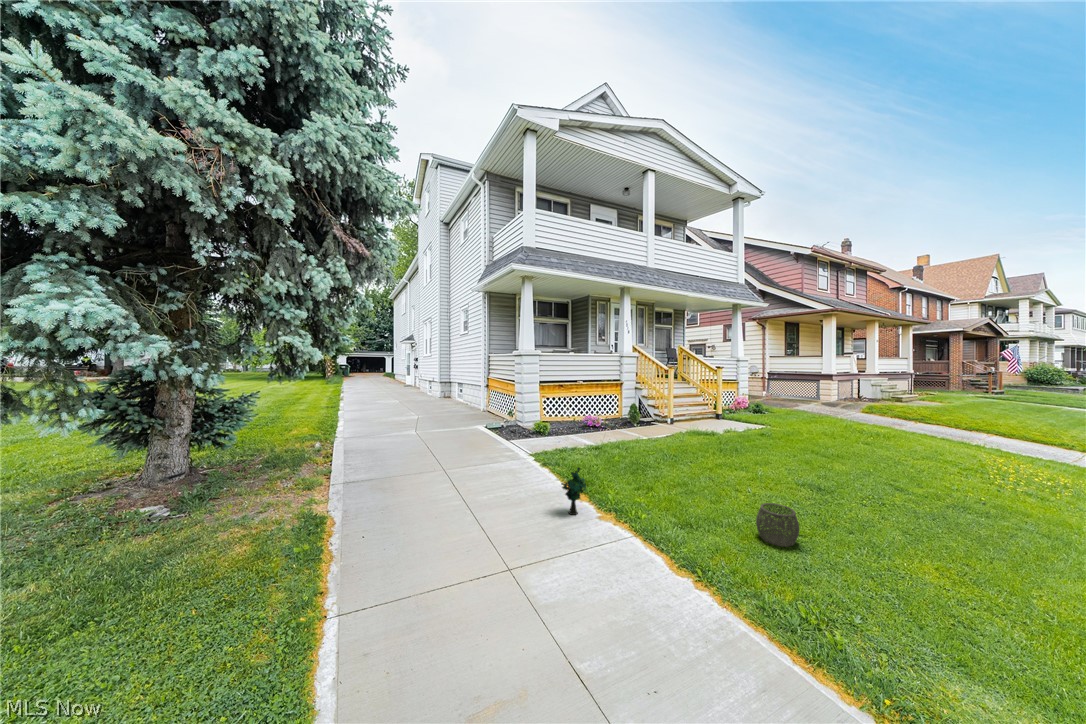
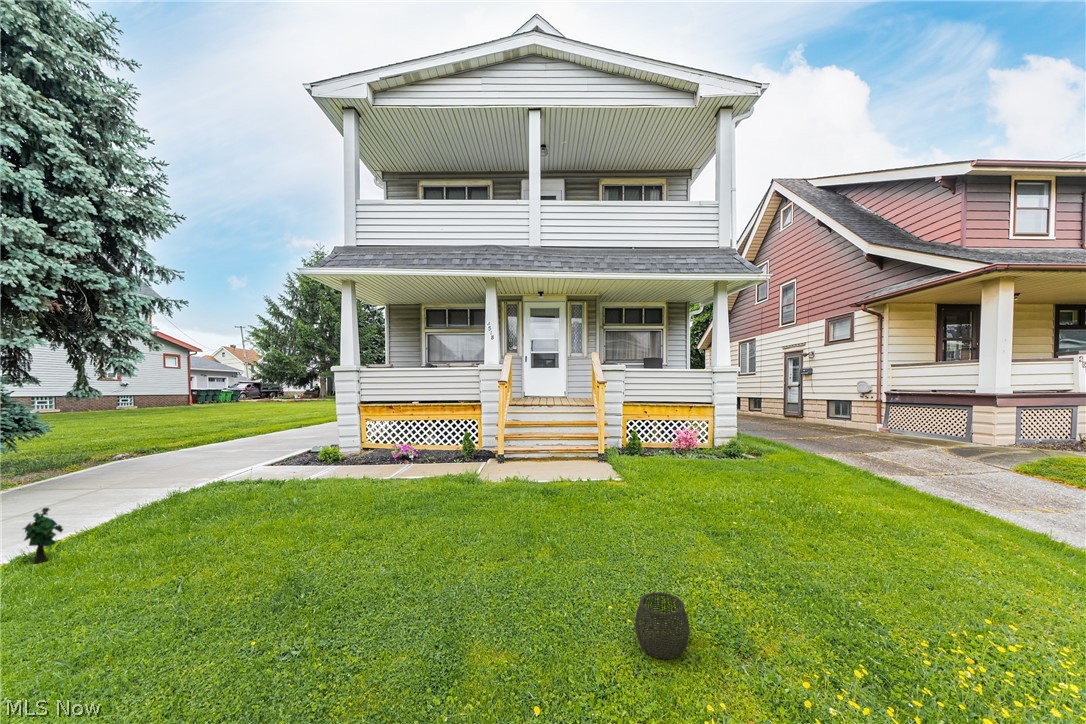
woven basket: present [756,503,799,547] -> present [635,592,690,660]

